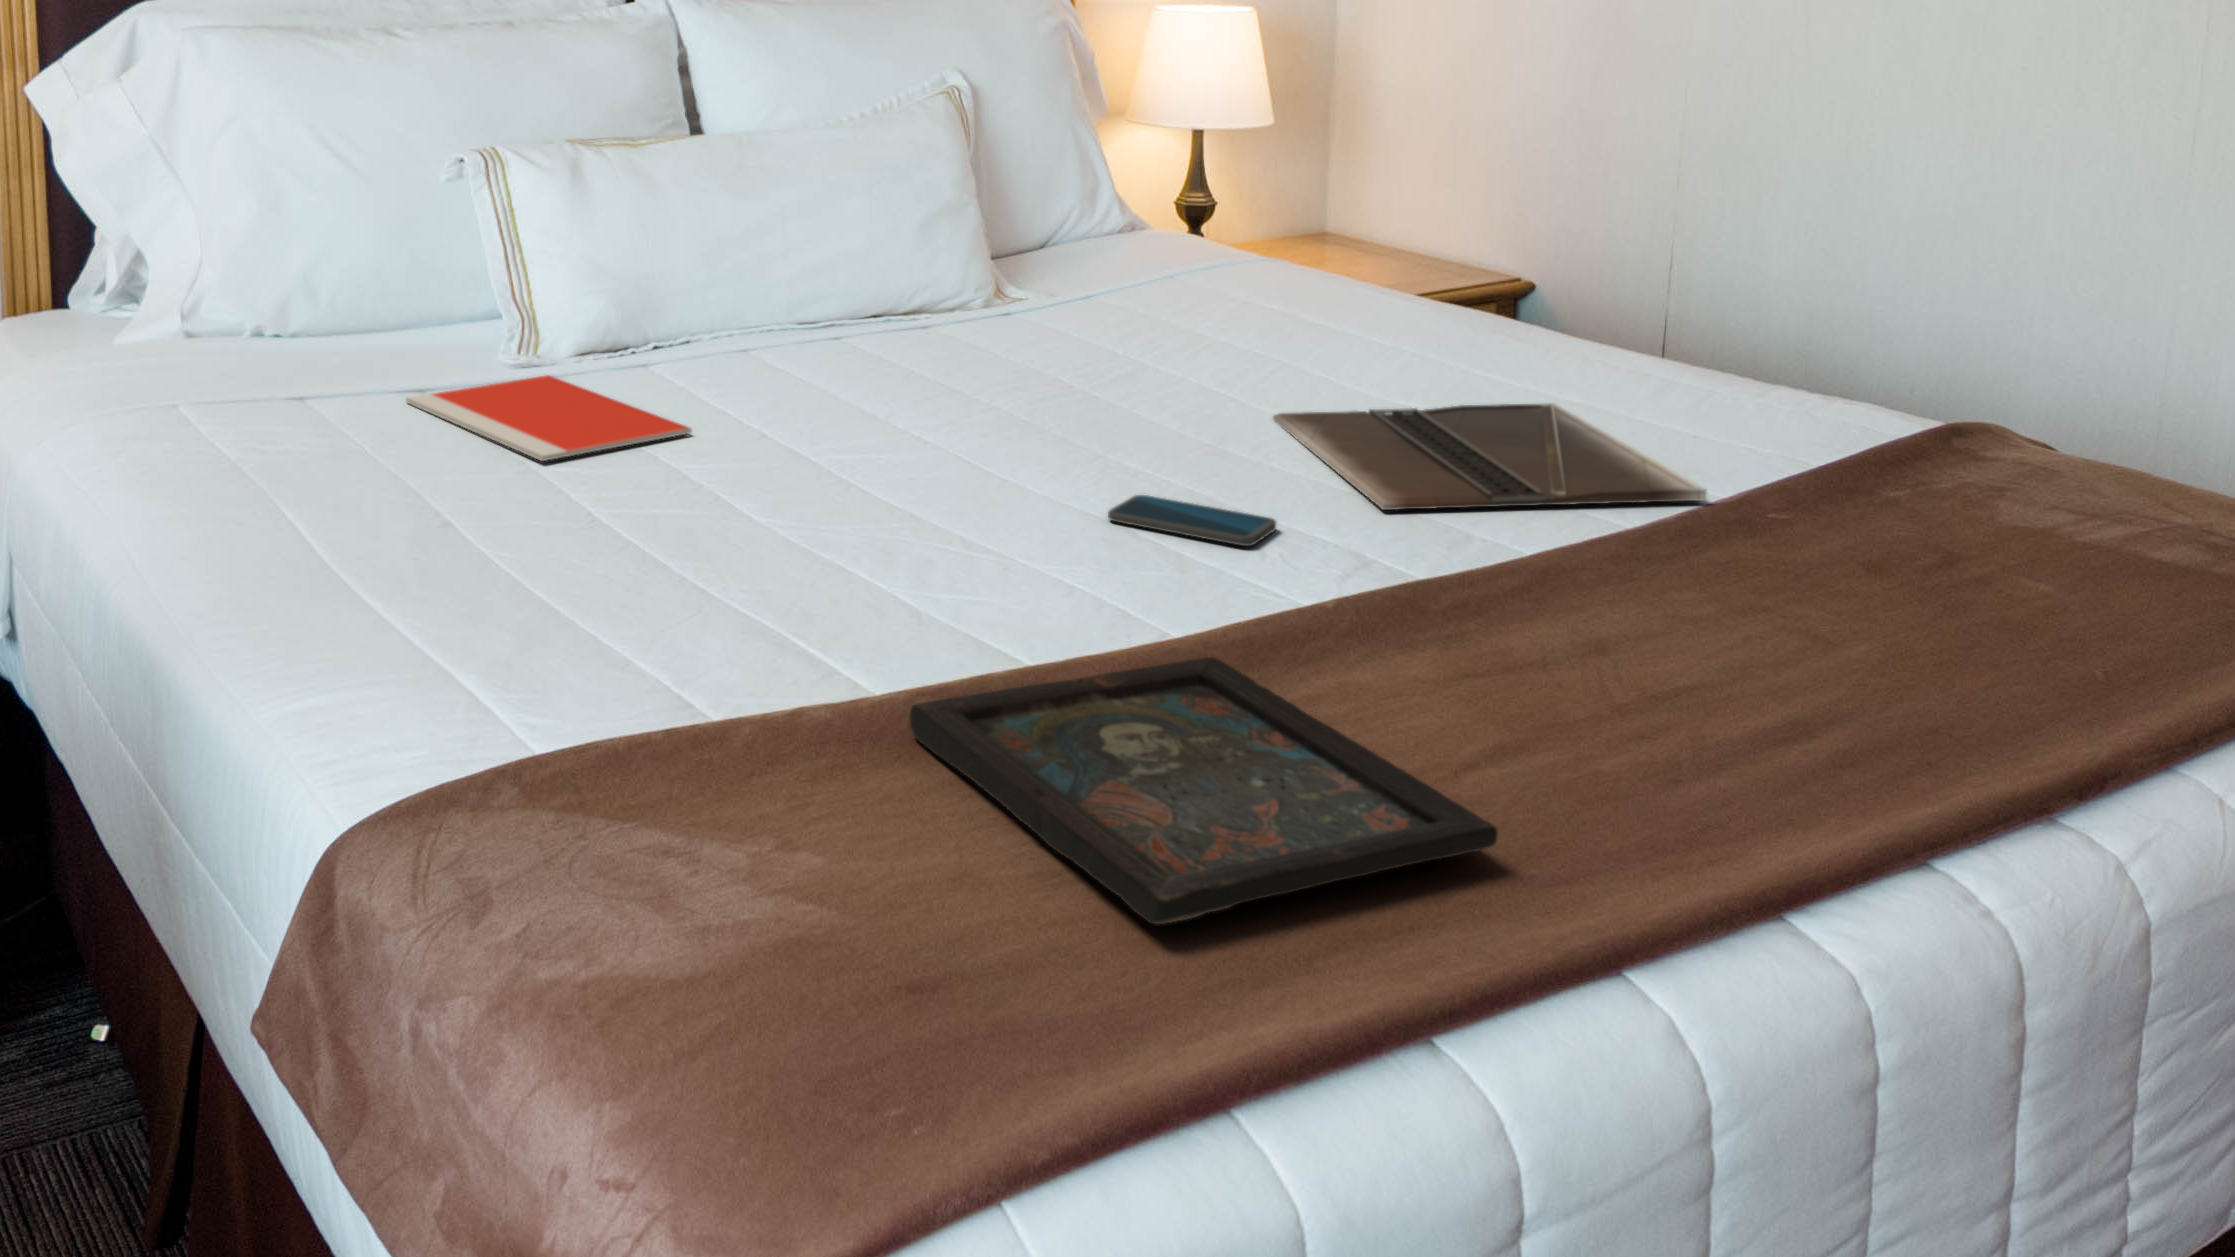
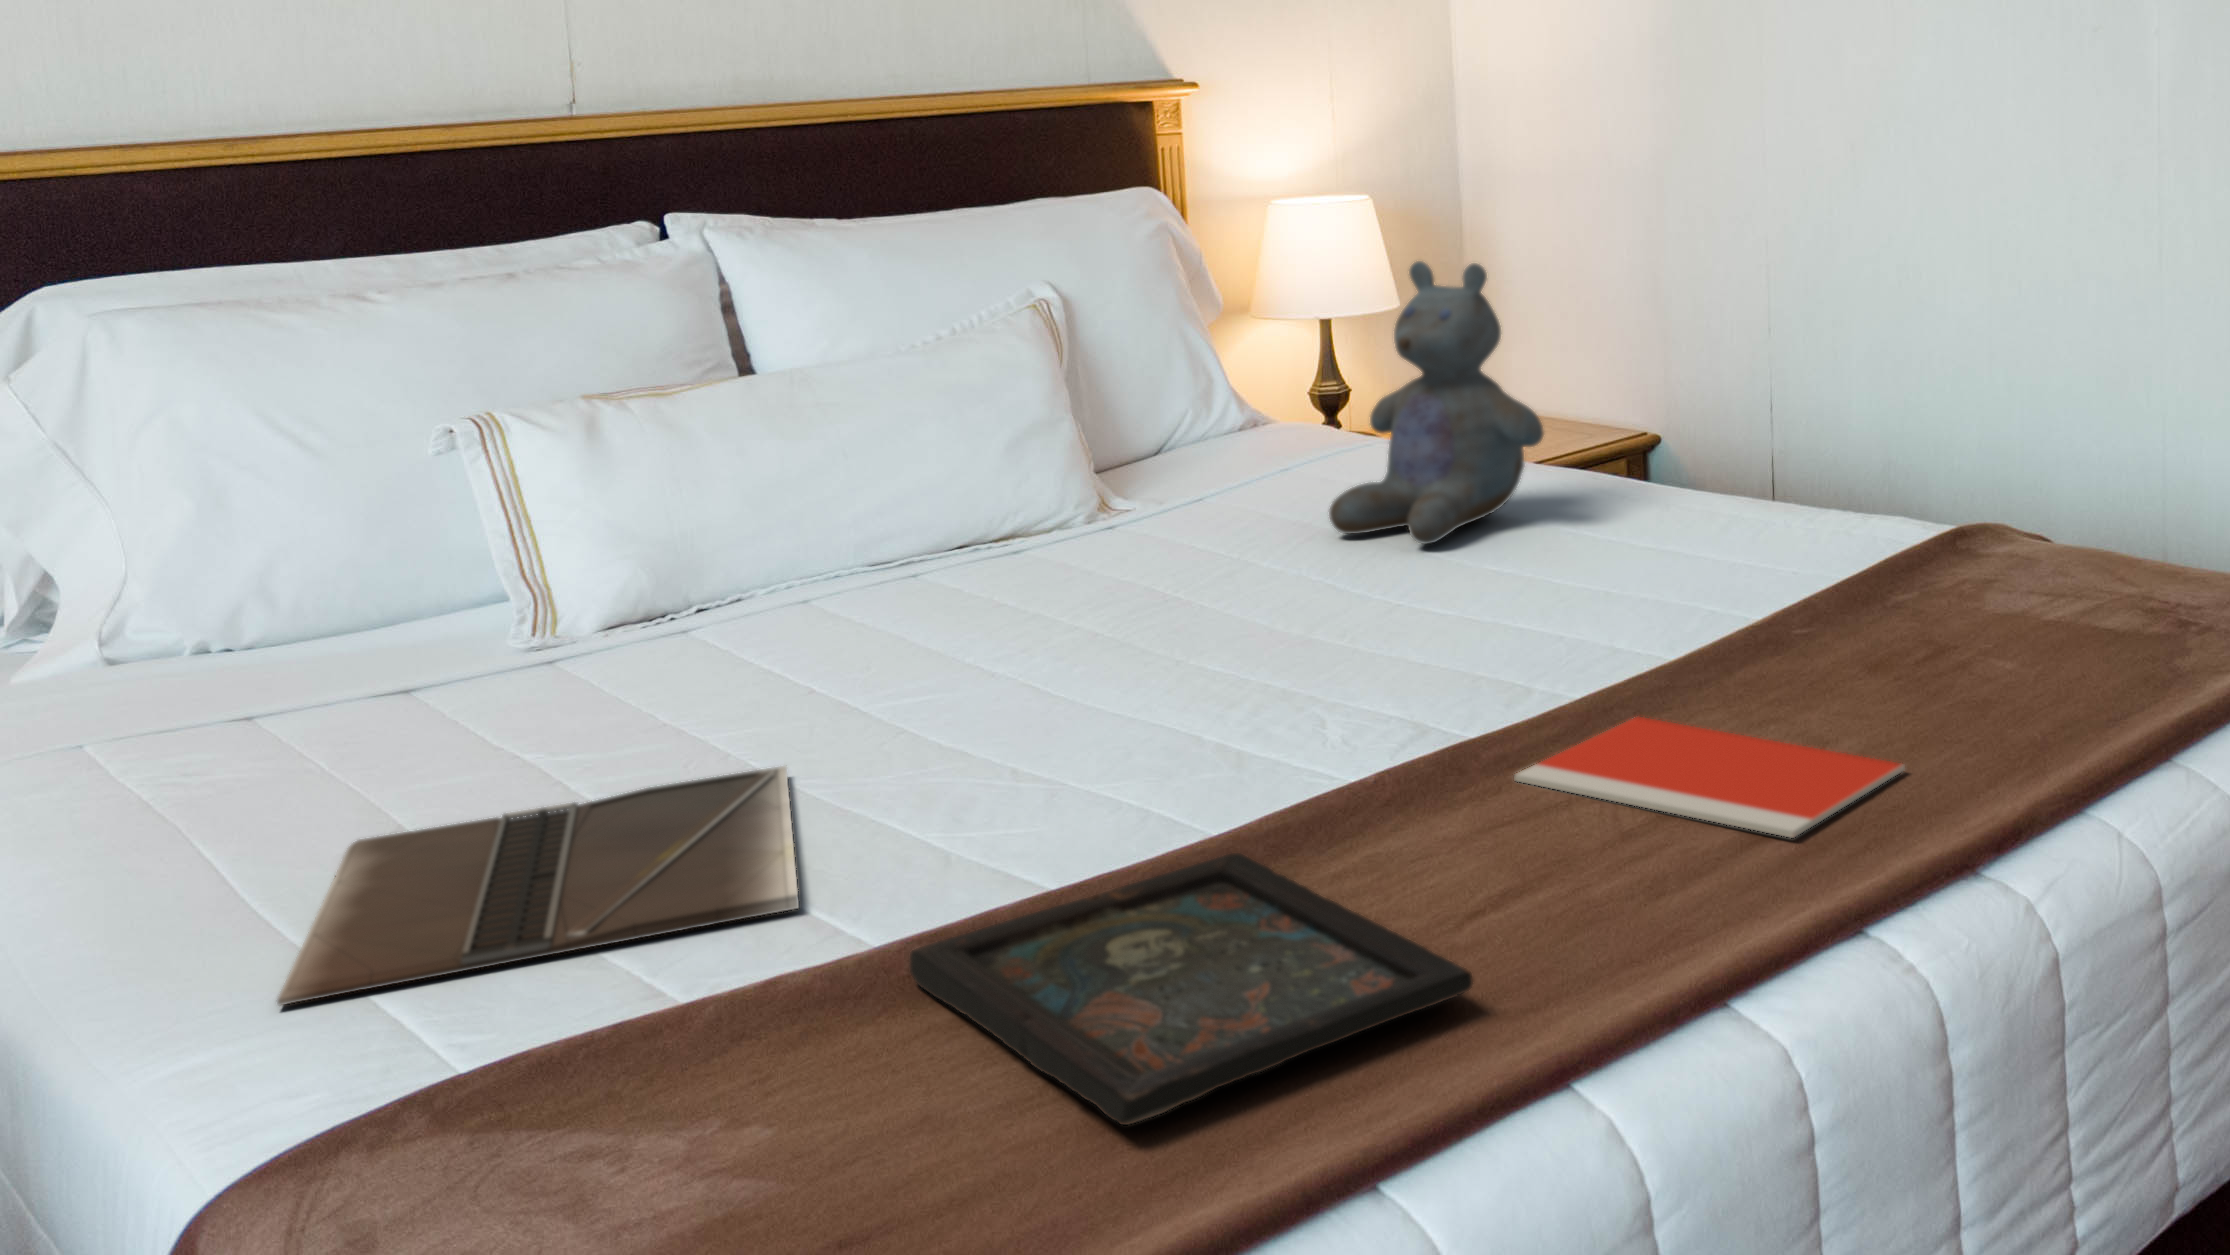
stuffed bear: none [1232,75,1462,365] -> present [1329,261,1544,544]
notebook: present [406,375,692,461] -> present [1514,716,1905,837]
laptop: present [1273,403,1706,510] -> present [277,766,799,1005]
smartphone: present [1108,495,1276,546] -> none [1166,700,1336,737]

